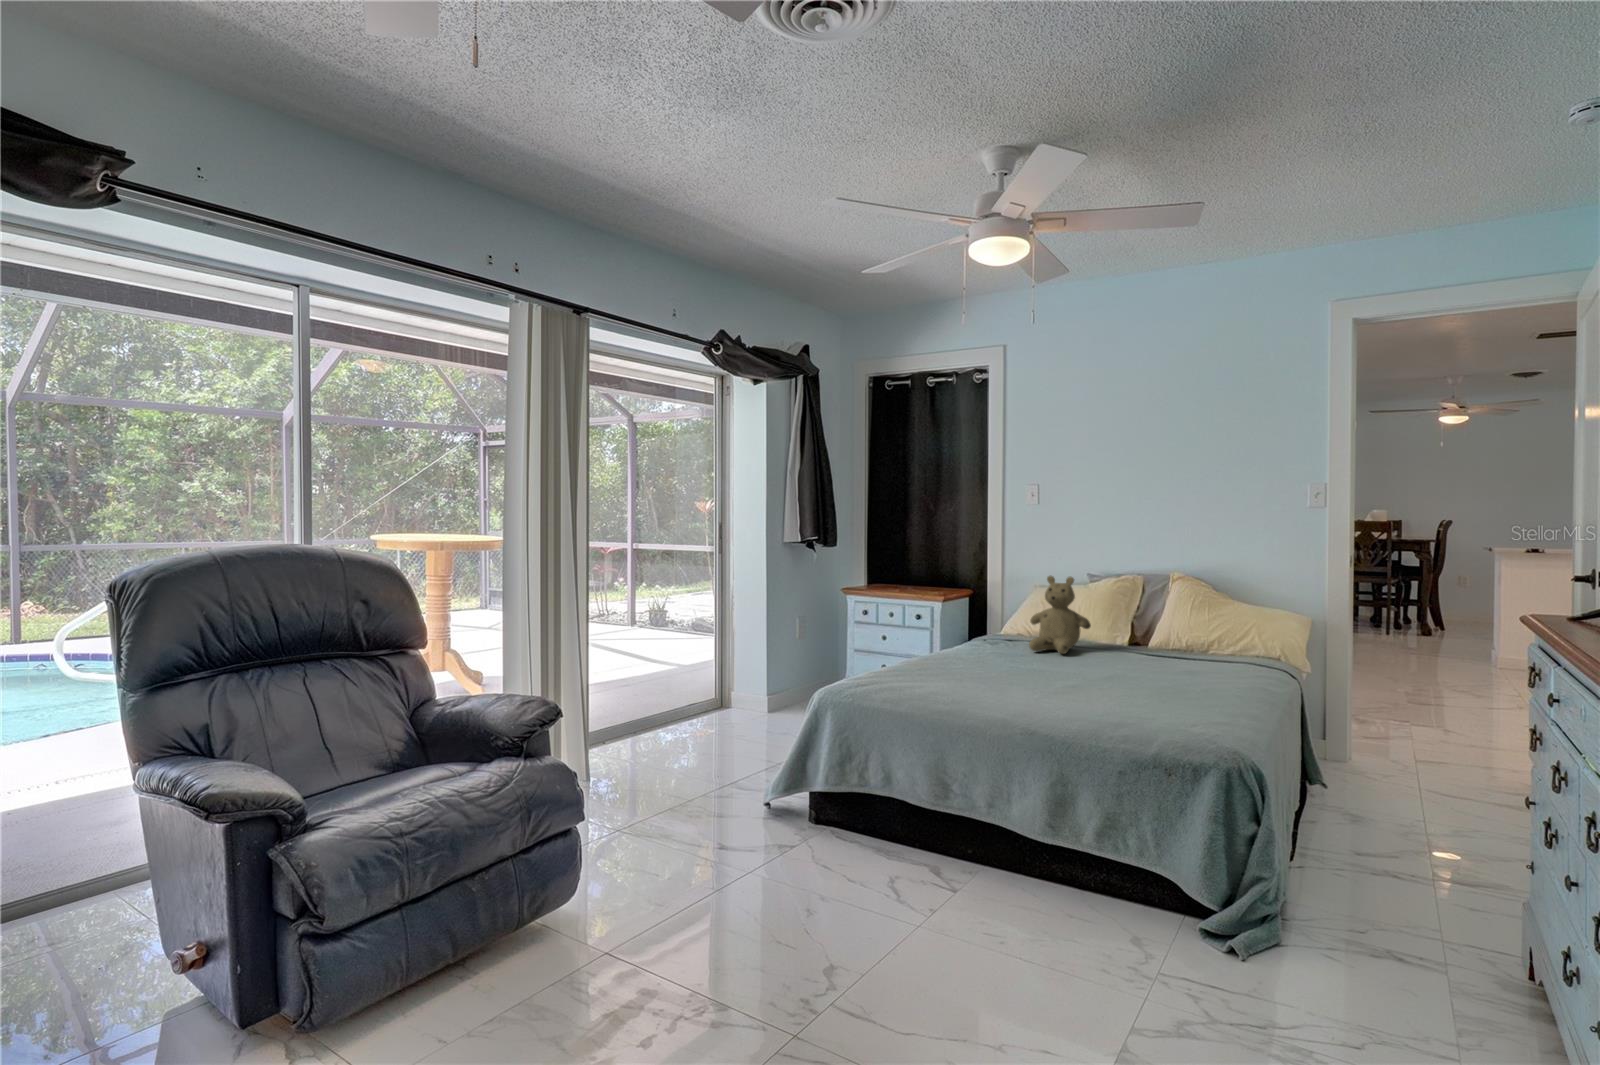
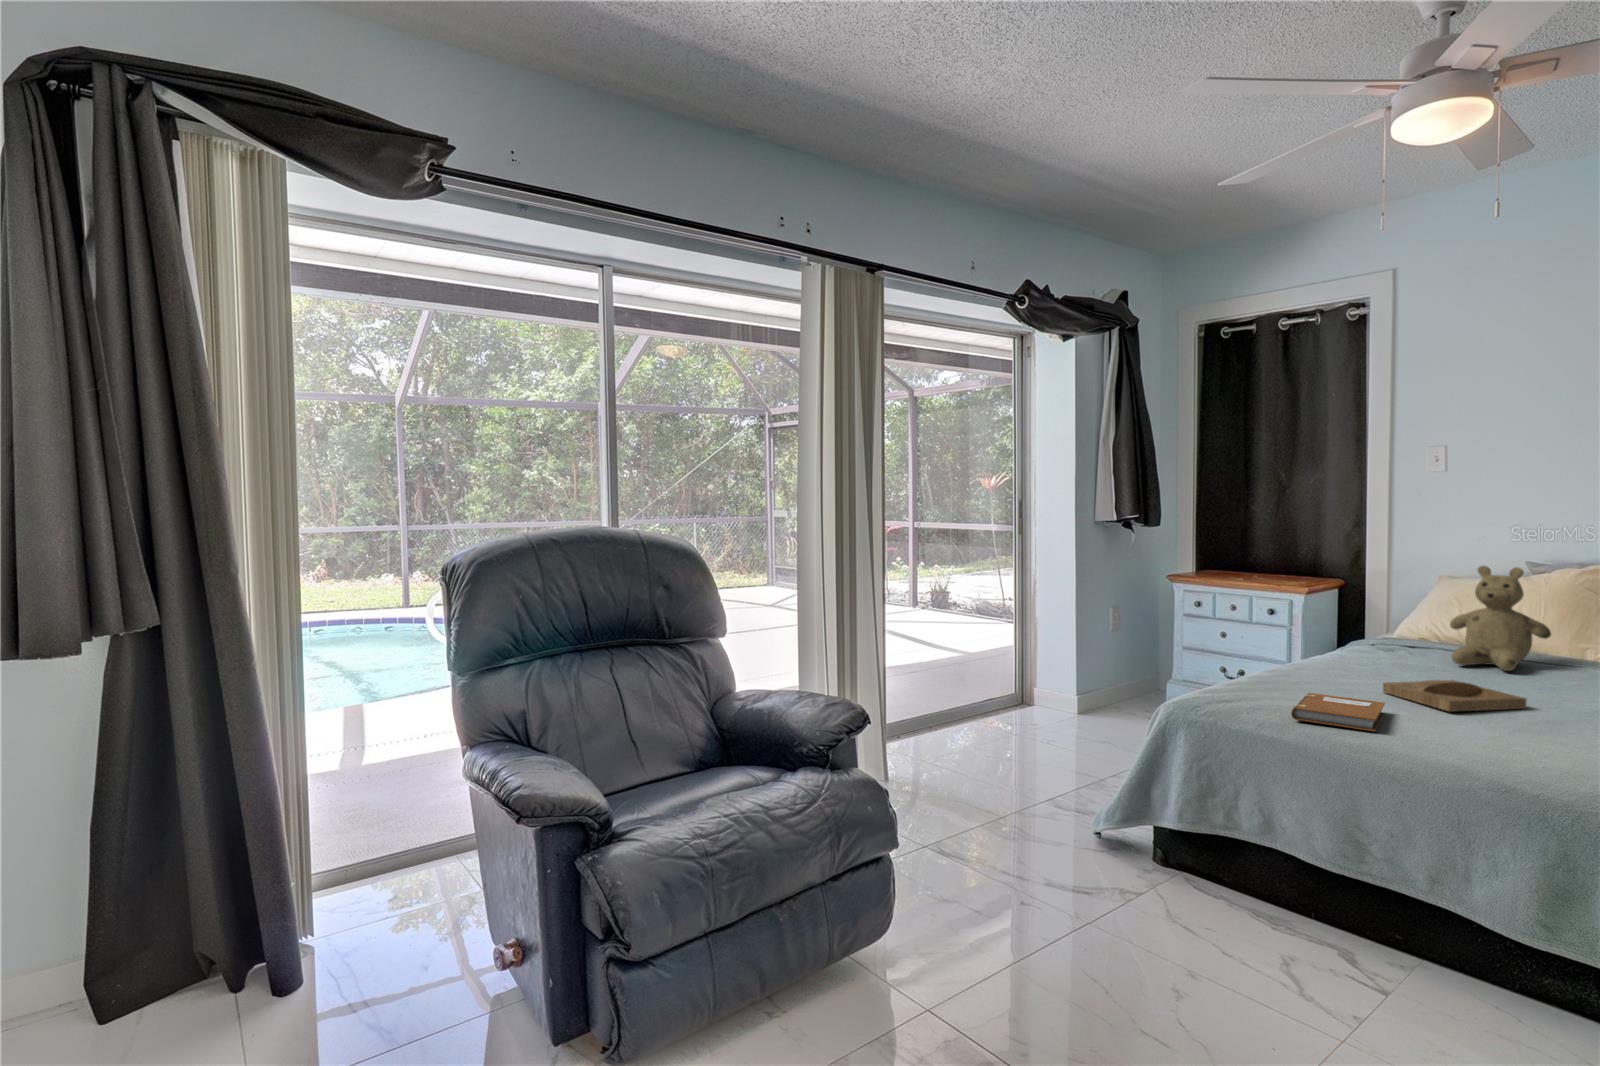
tray: none [976,662,1064,684] -> present [1383,680,1527,712]
notebook: none [906,675,972,700] -> present [1291,693,1385,732]

